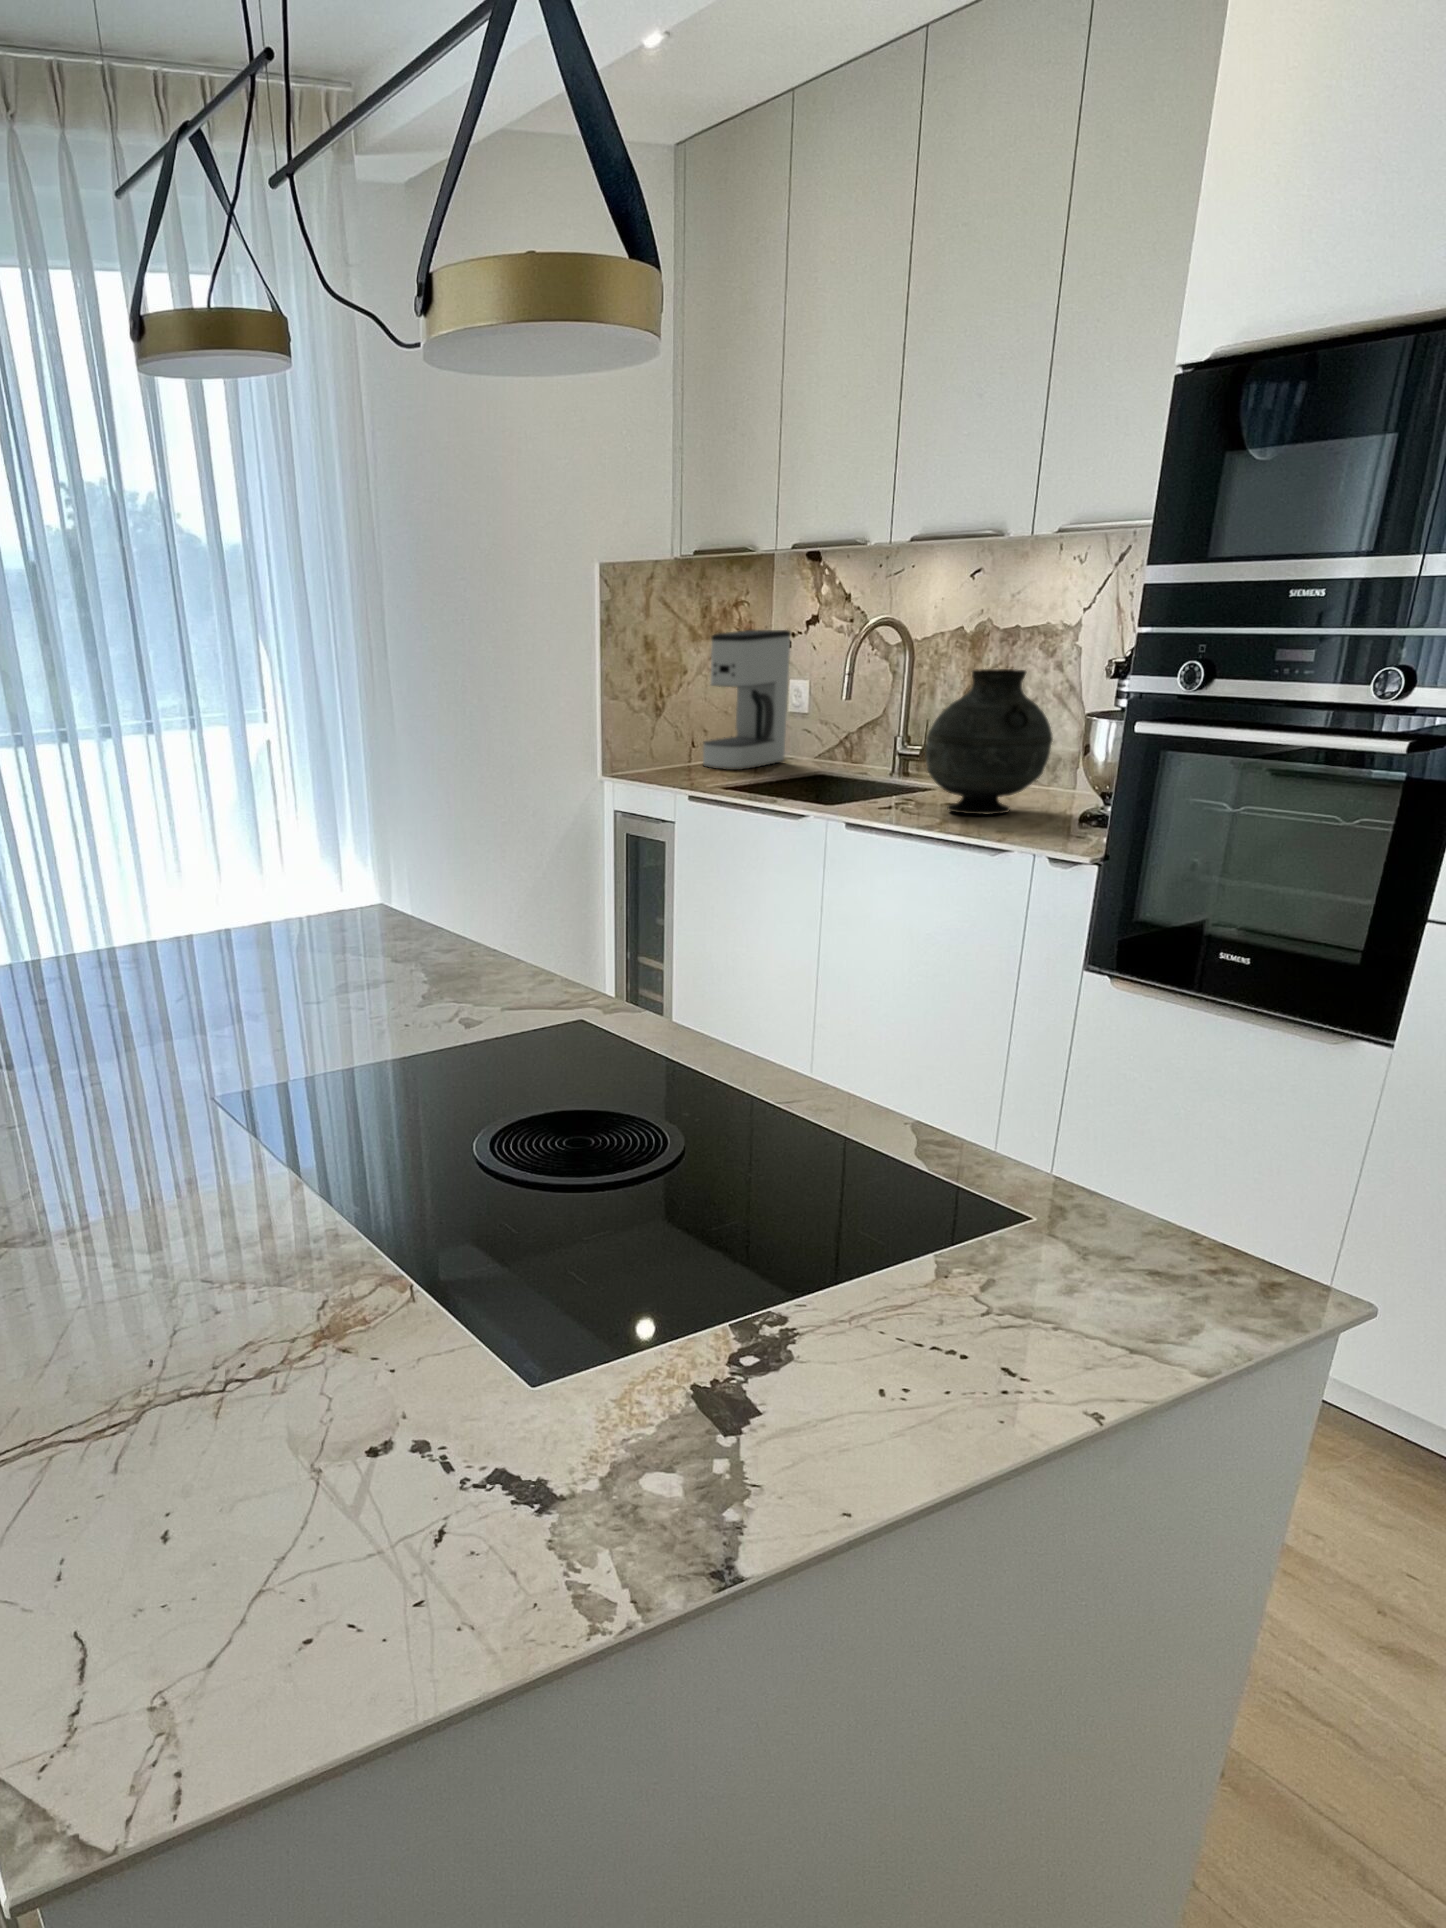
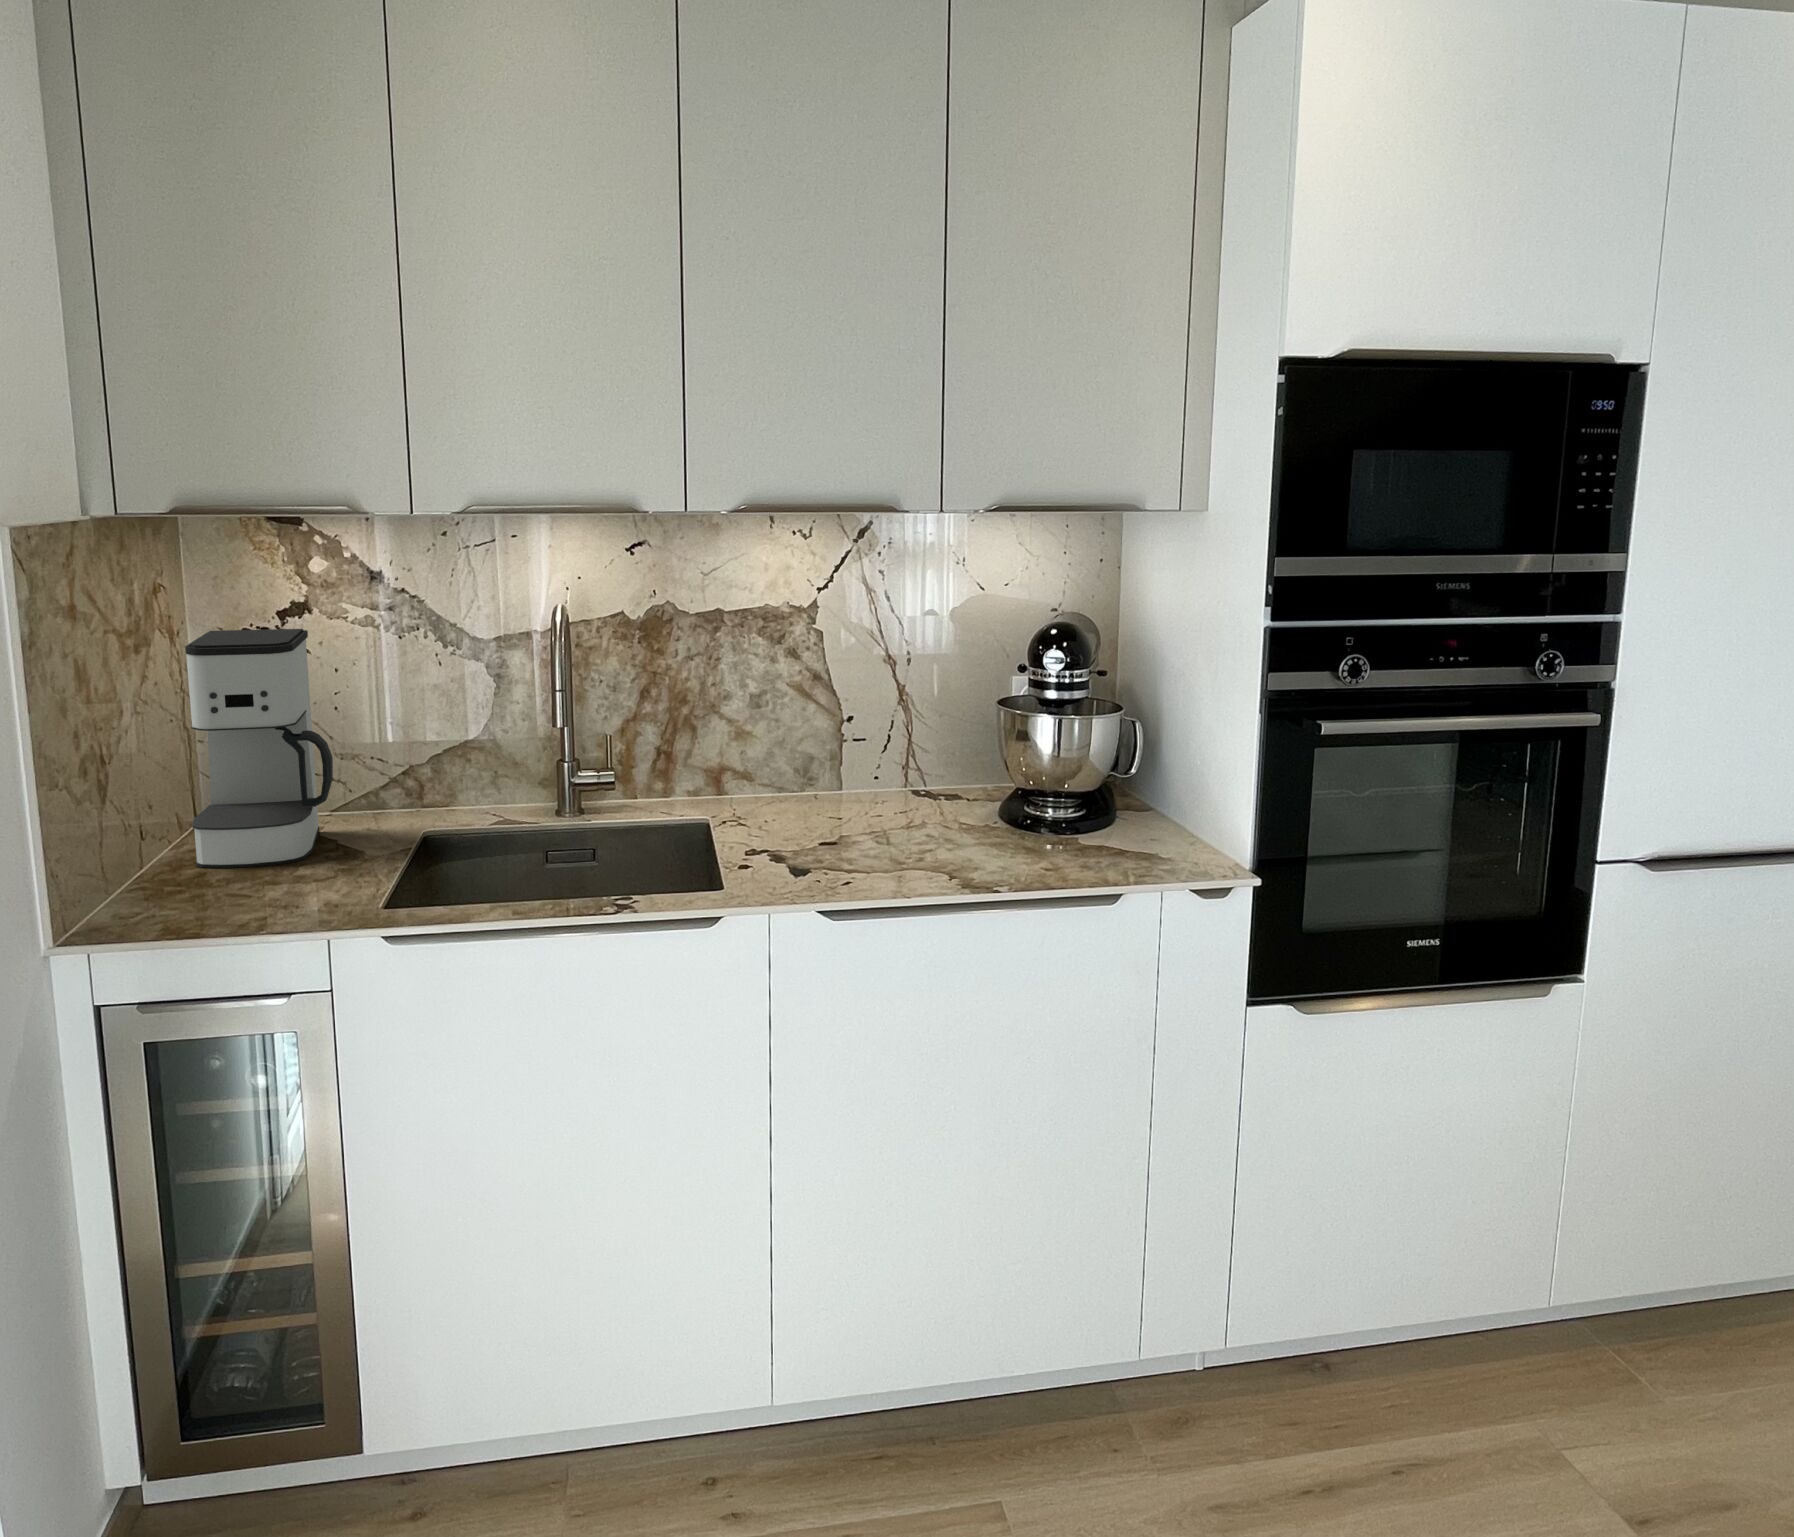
vase: present [926,669,1053,814] -> none [819,666,981,855]

